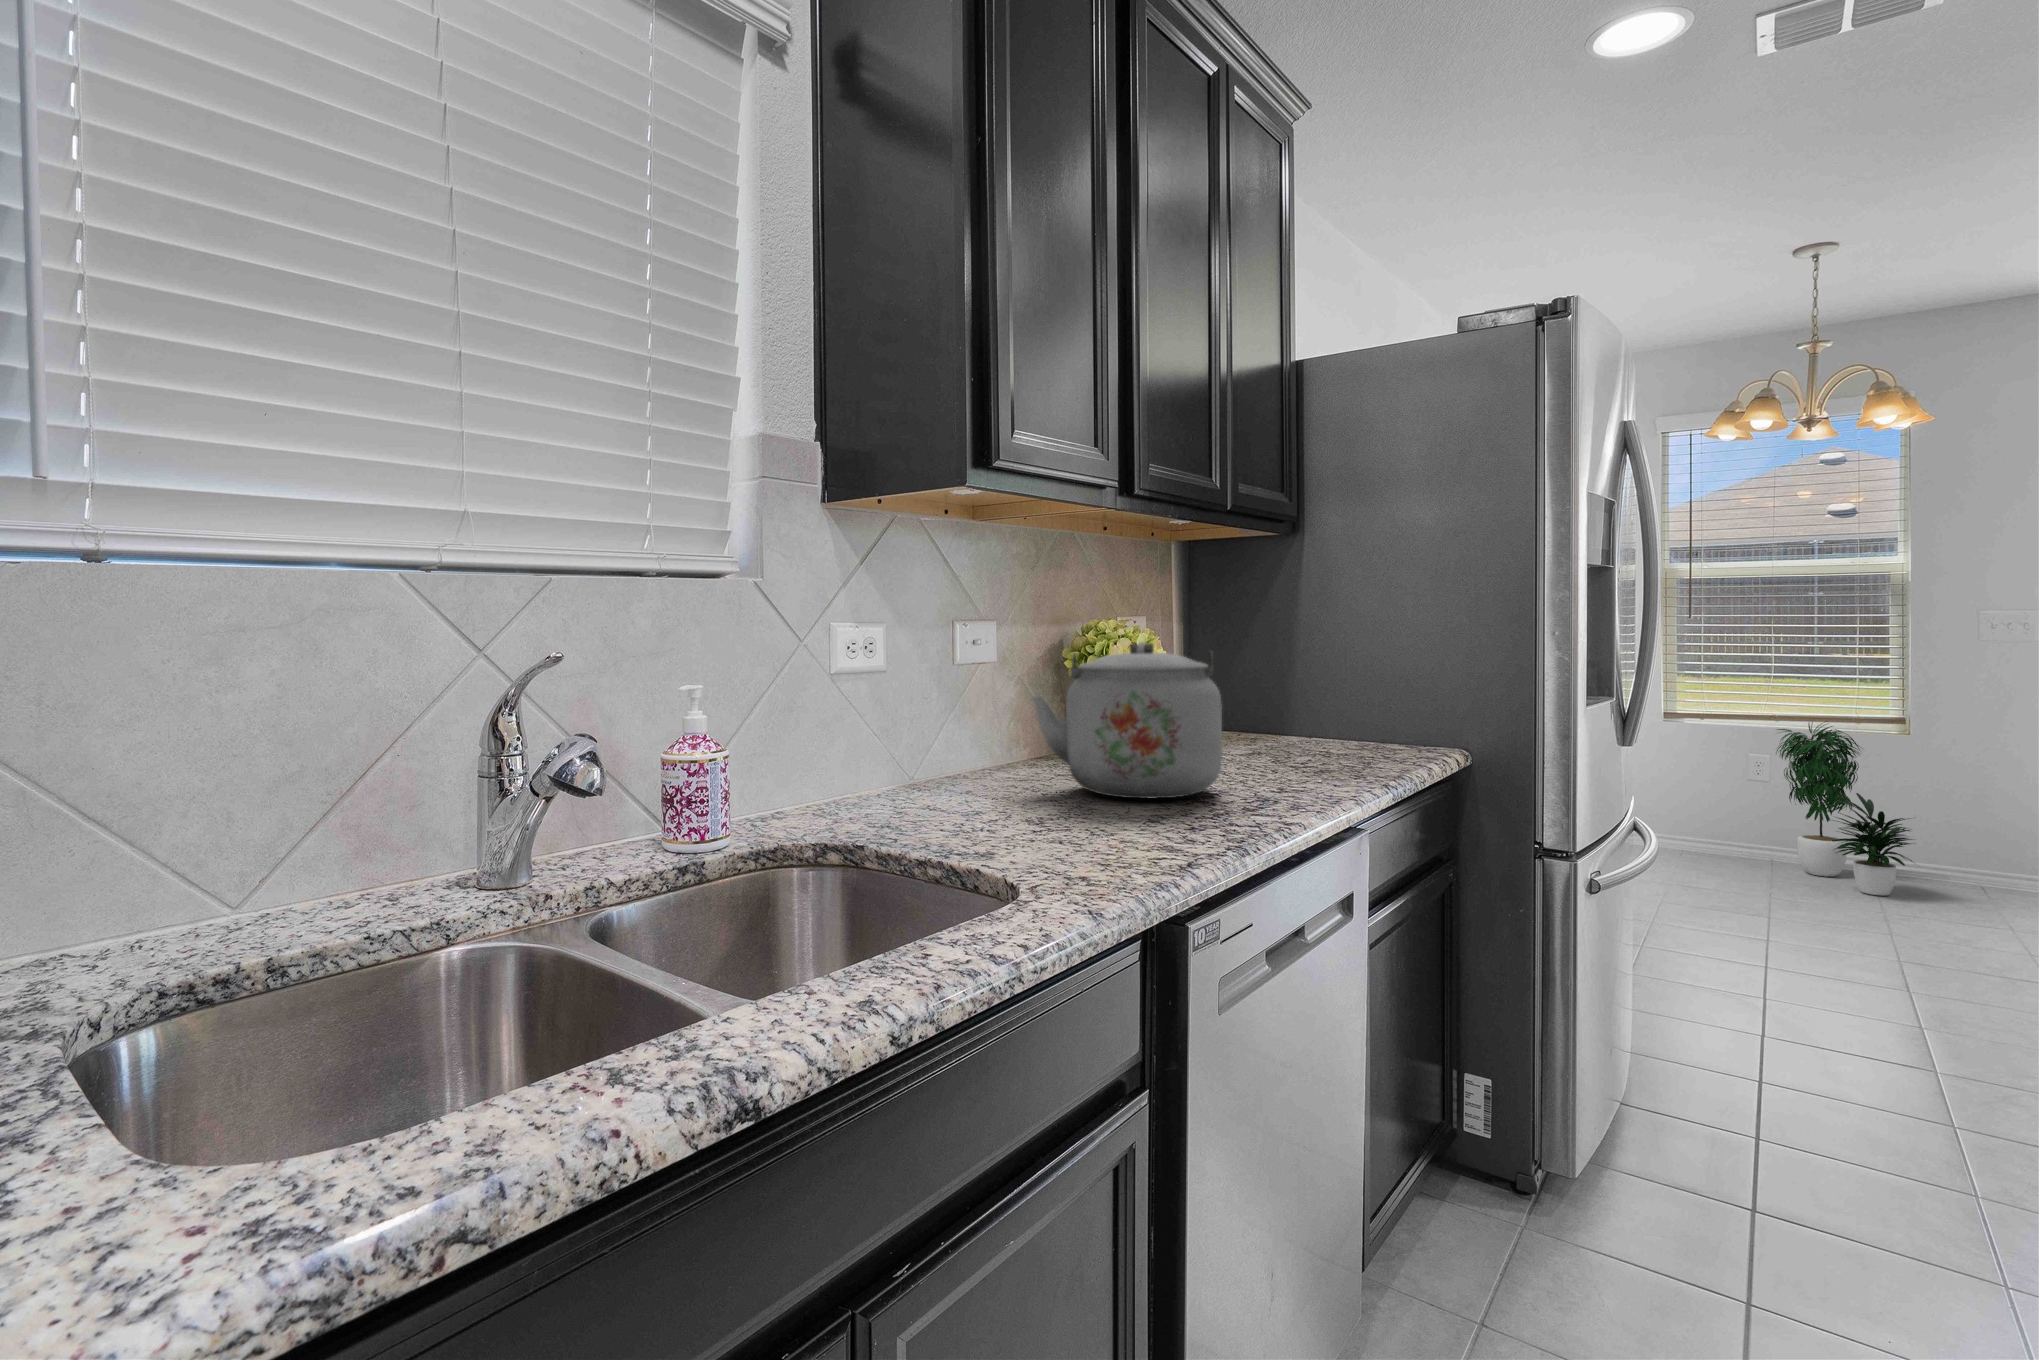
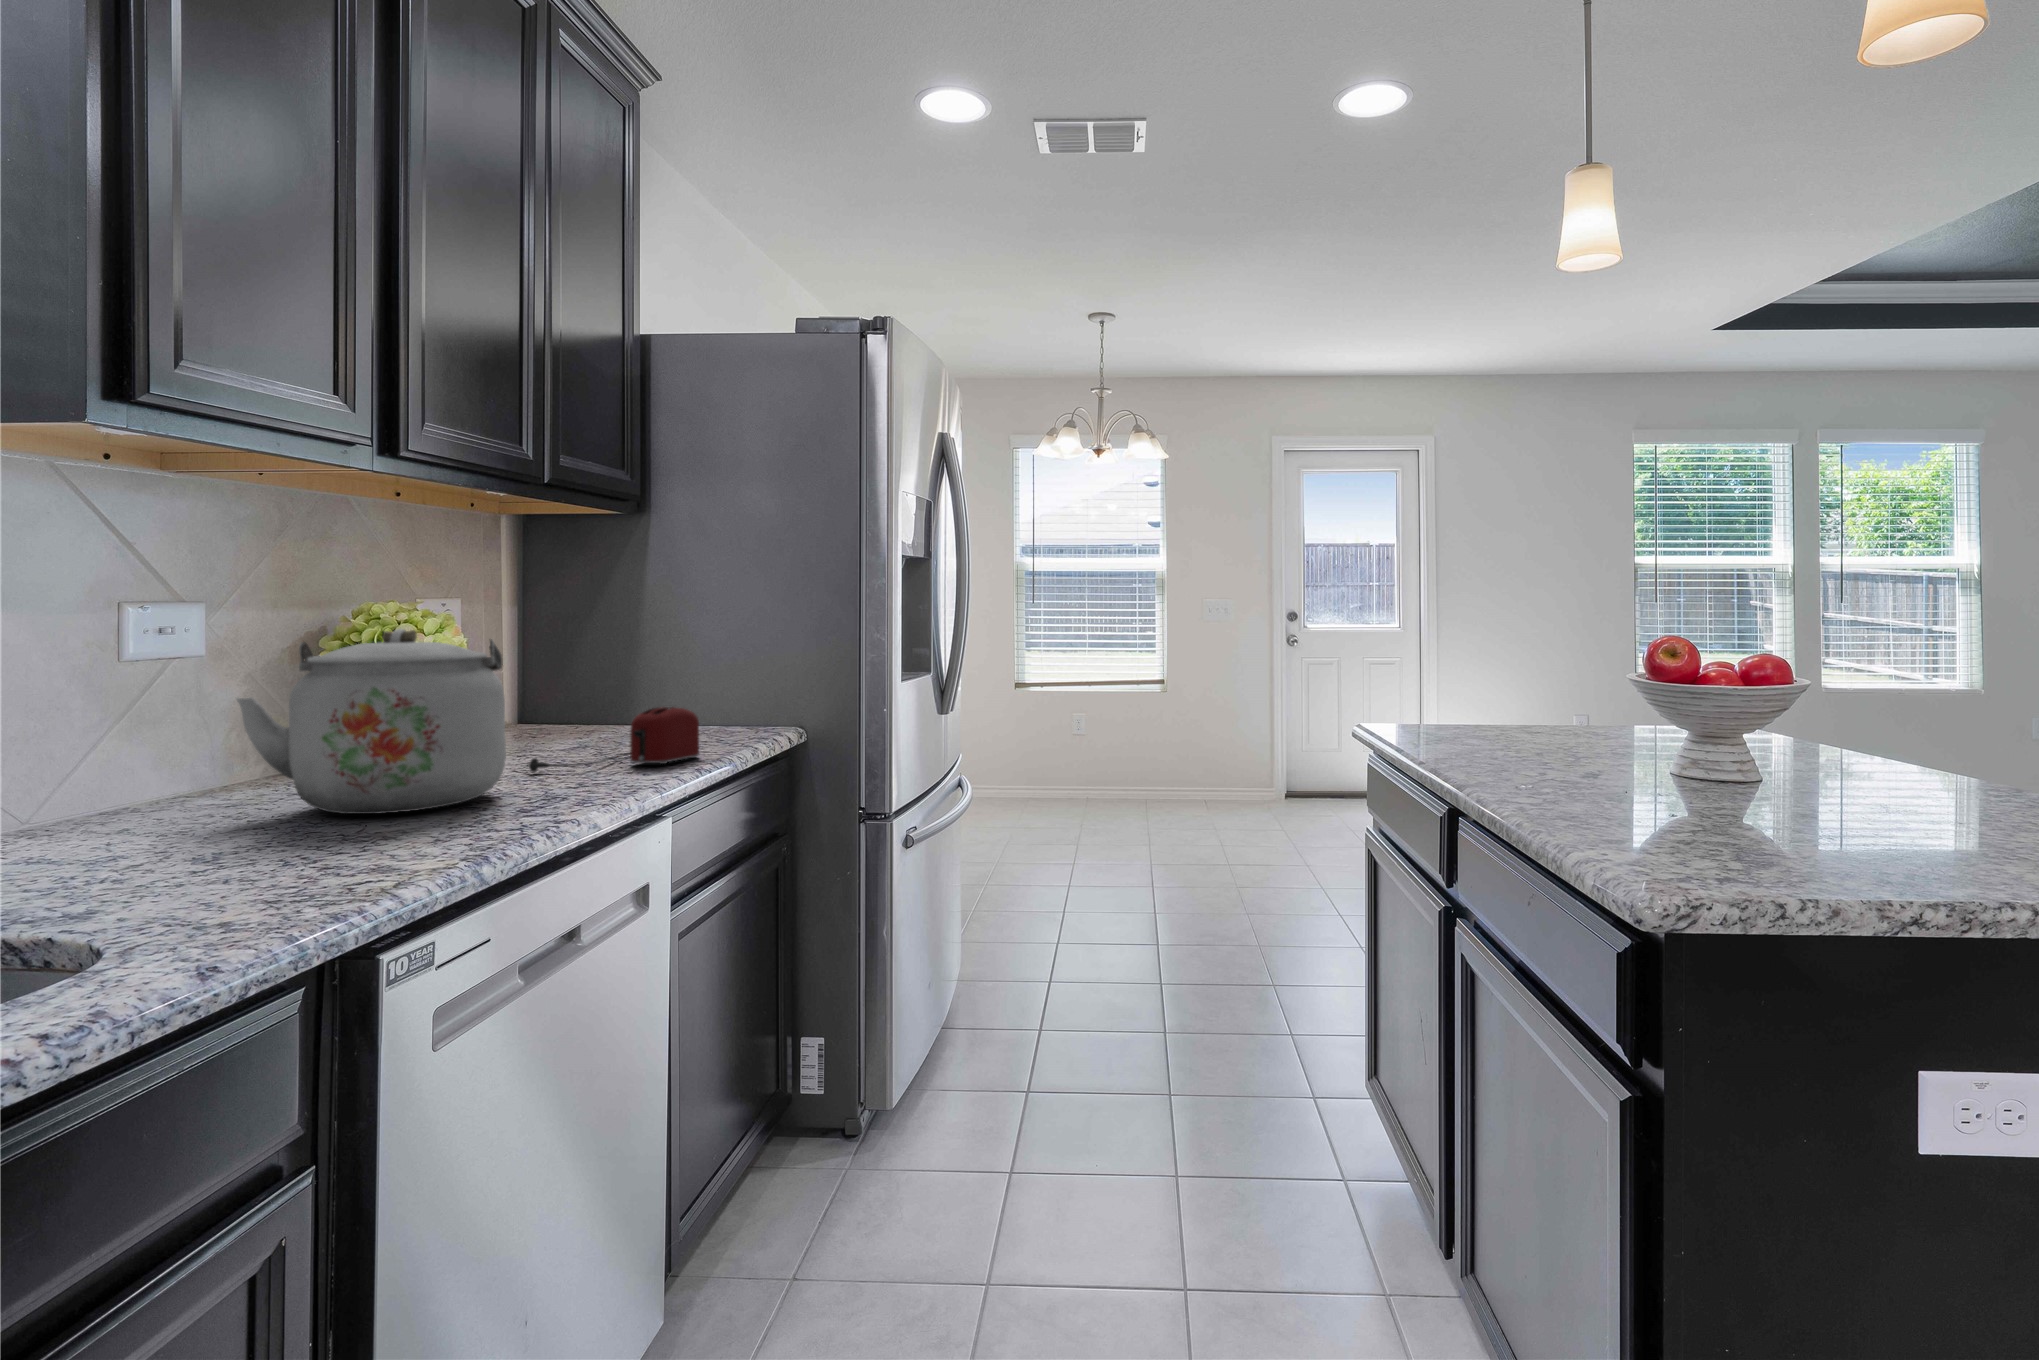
toaster: none [1221,719,1376,775] -> present [526,707,699,772]
potted plant: present [1776,722,1914,896] -> none [1083,684,1167,817]

